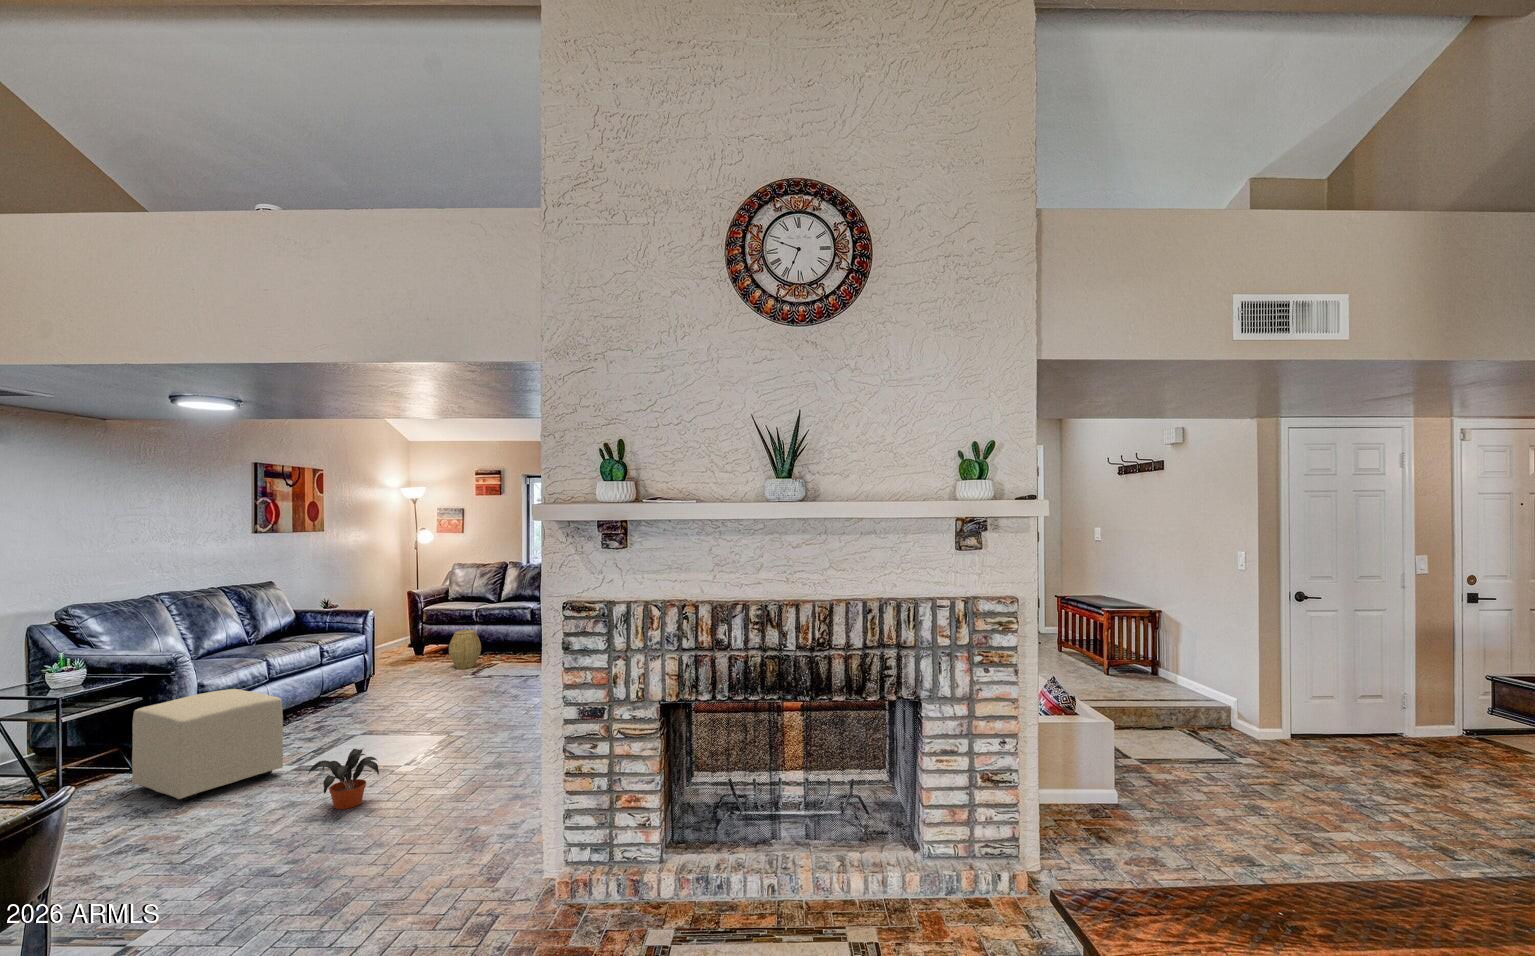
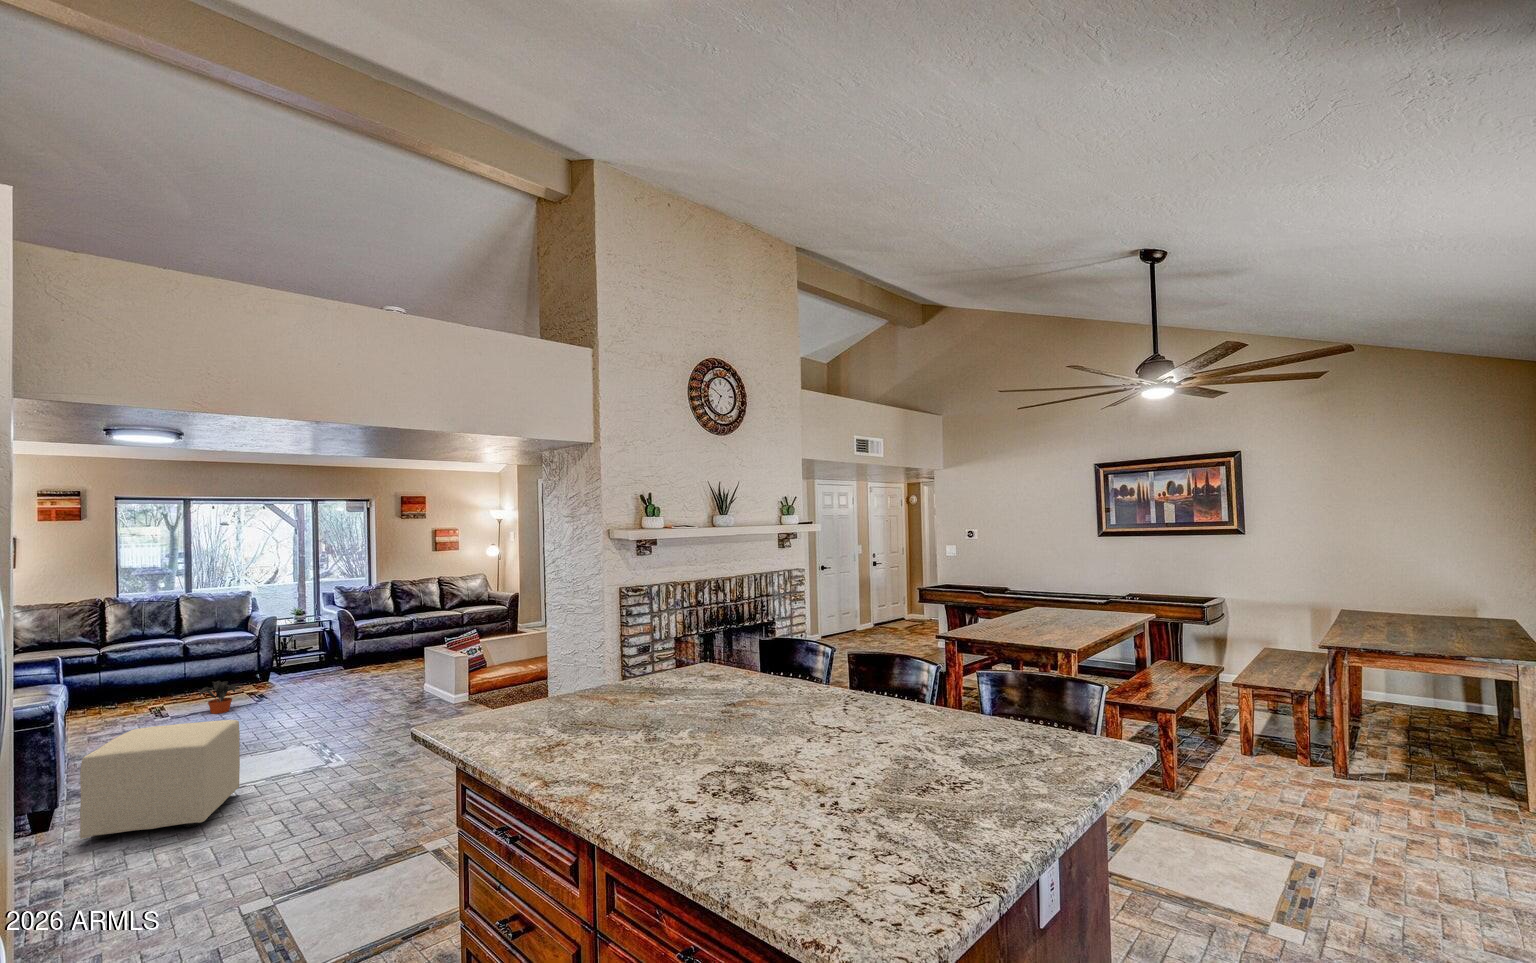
woven basket: present [449,630,481,669] -> none [111,673,157,718]
potted plant: present [308,749,379,809] -> present [198,681,243,714]

